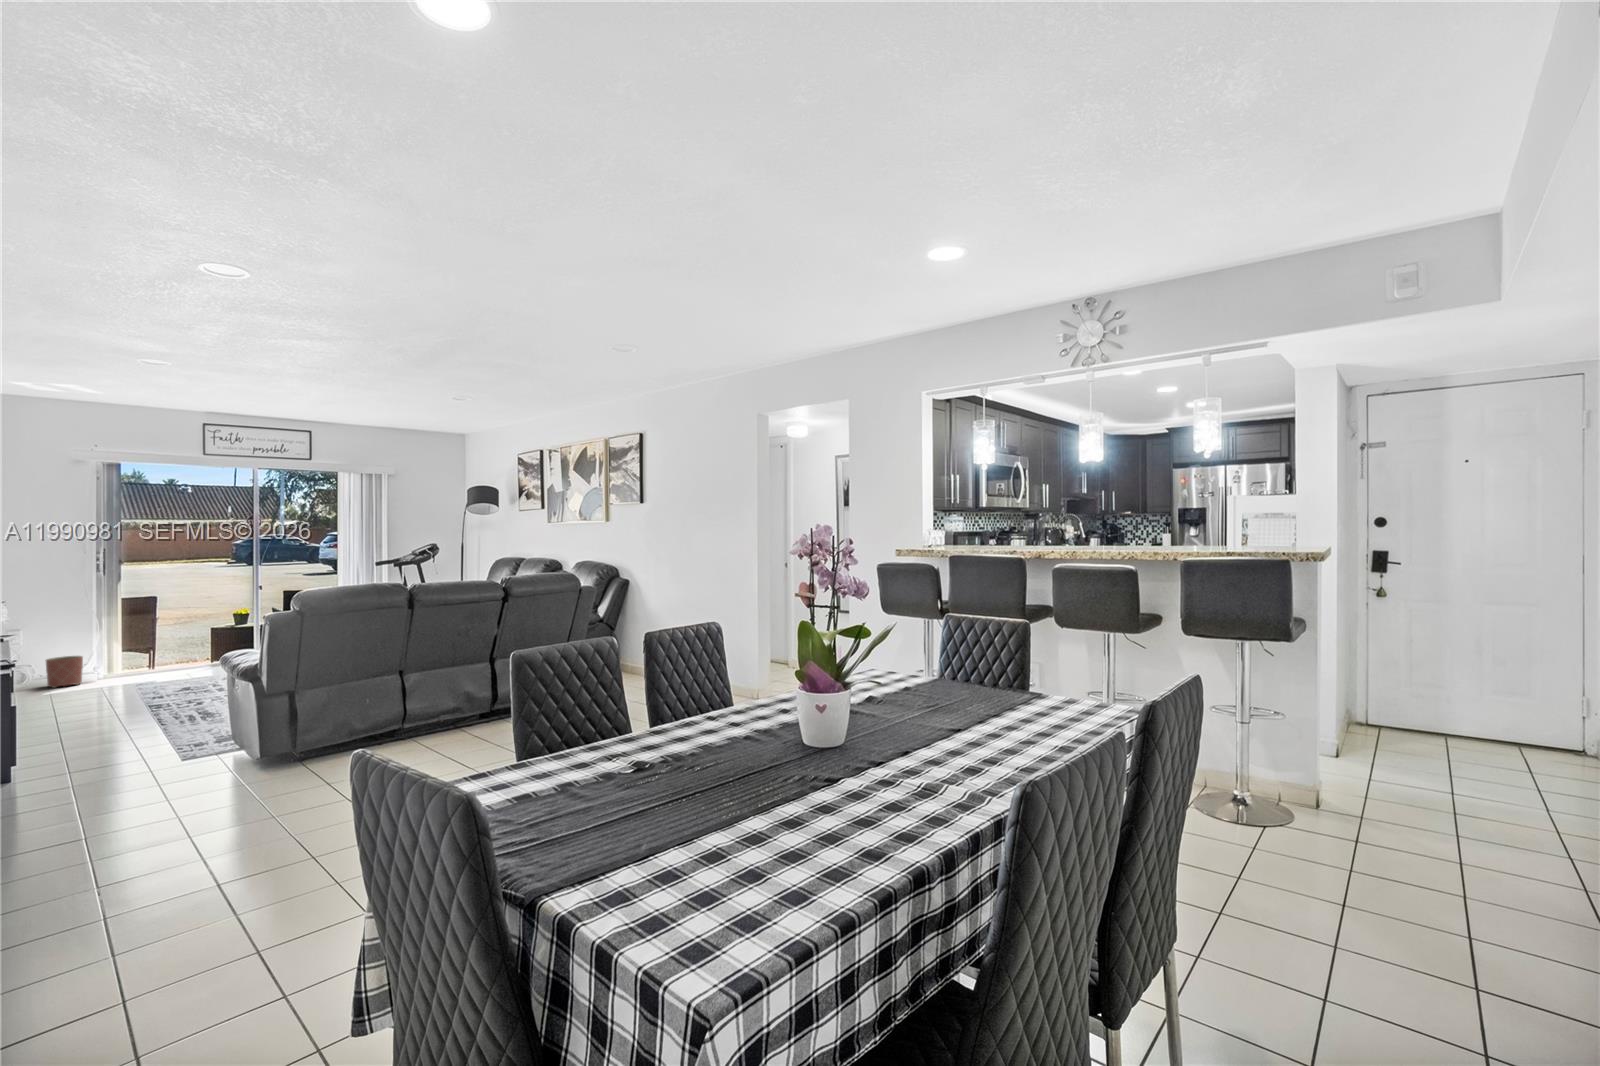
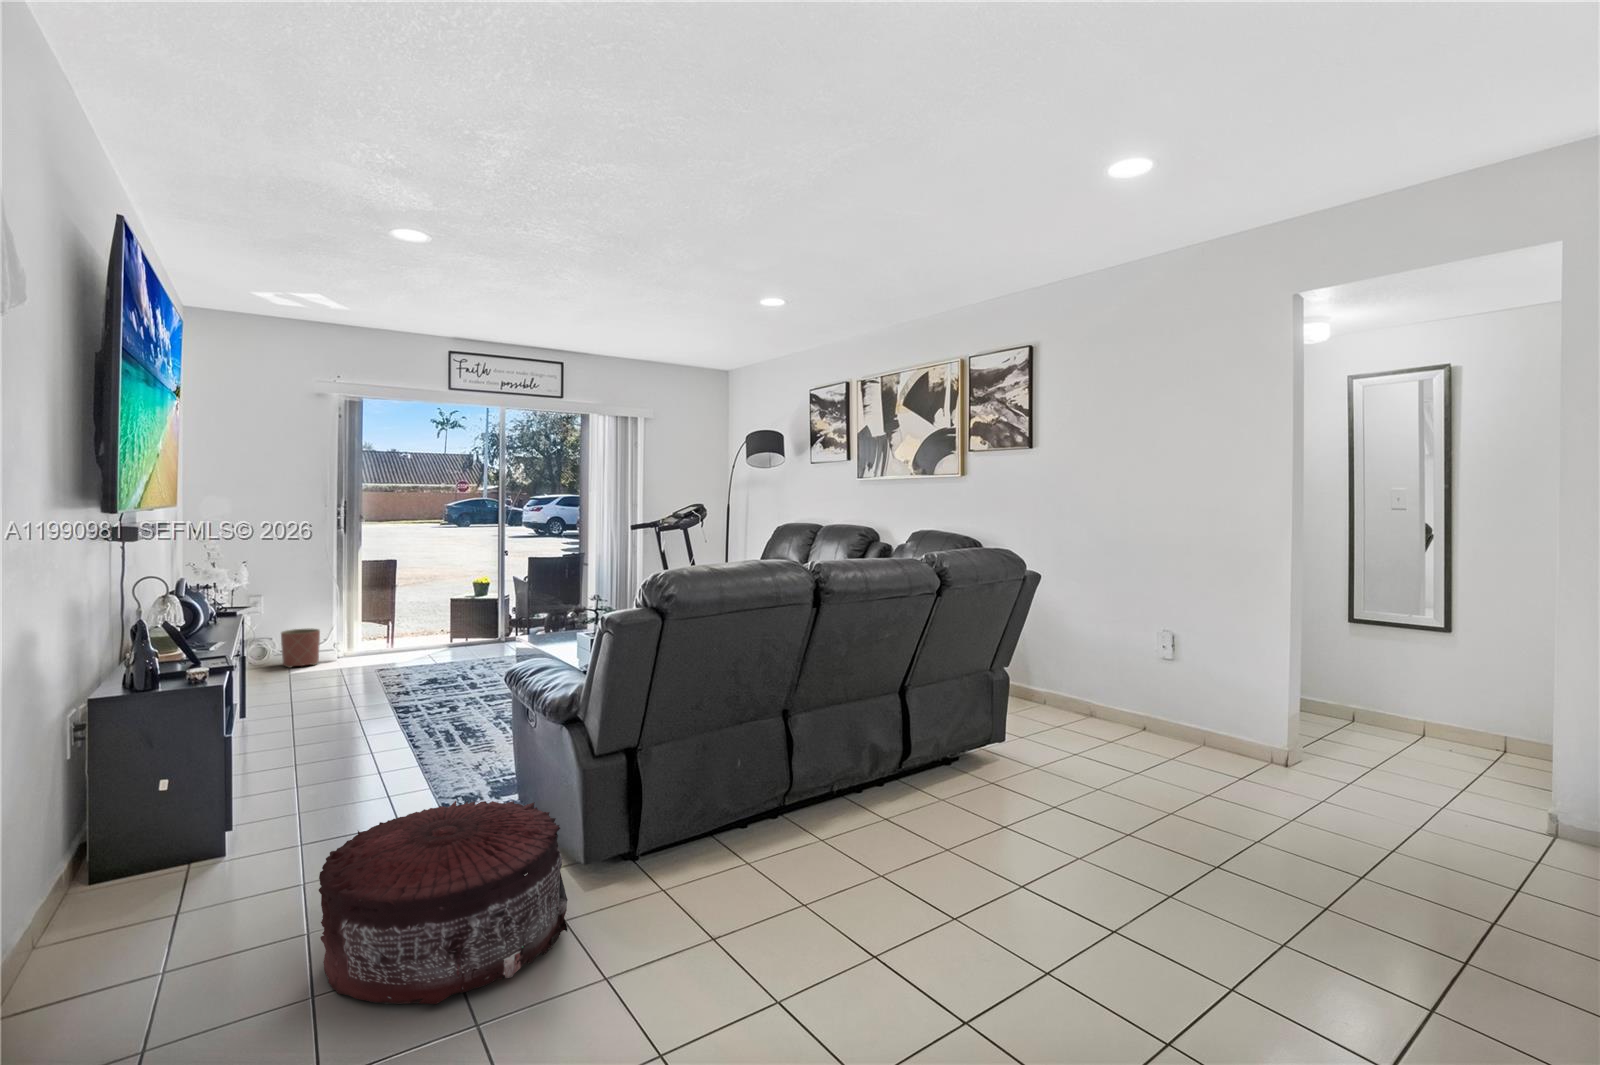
pouf: none [85,724,241,815] -> present [319,801,567,1004]

